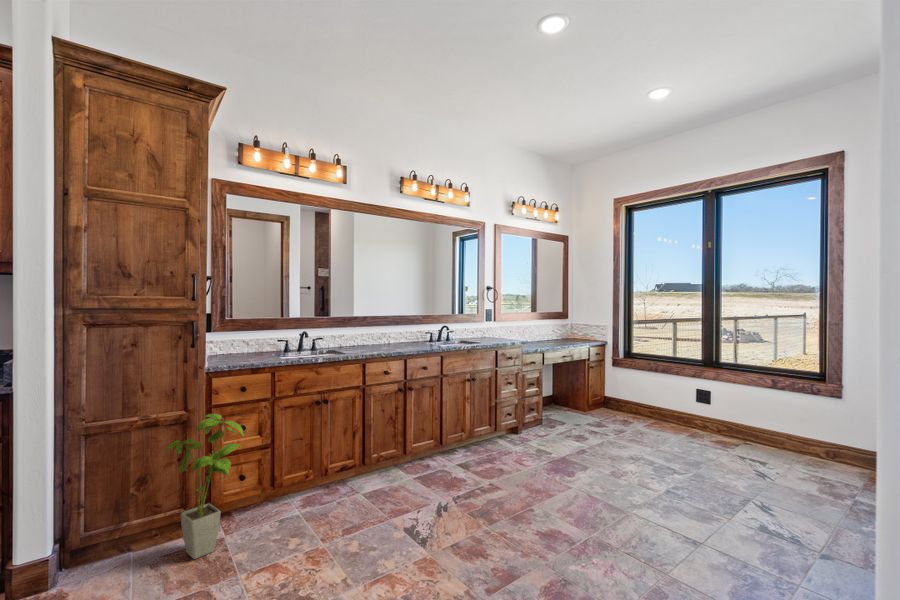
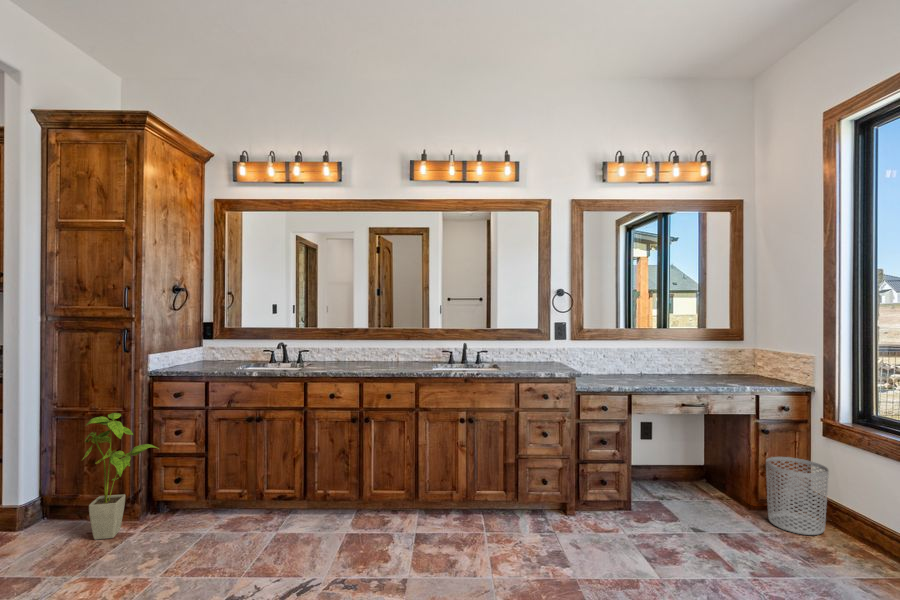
waste bin: none [599,379,629,418] -> present [766,457,829,535]

